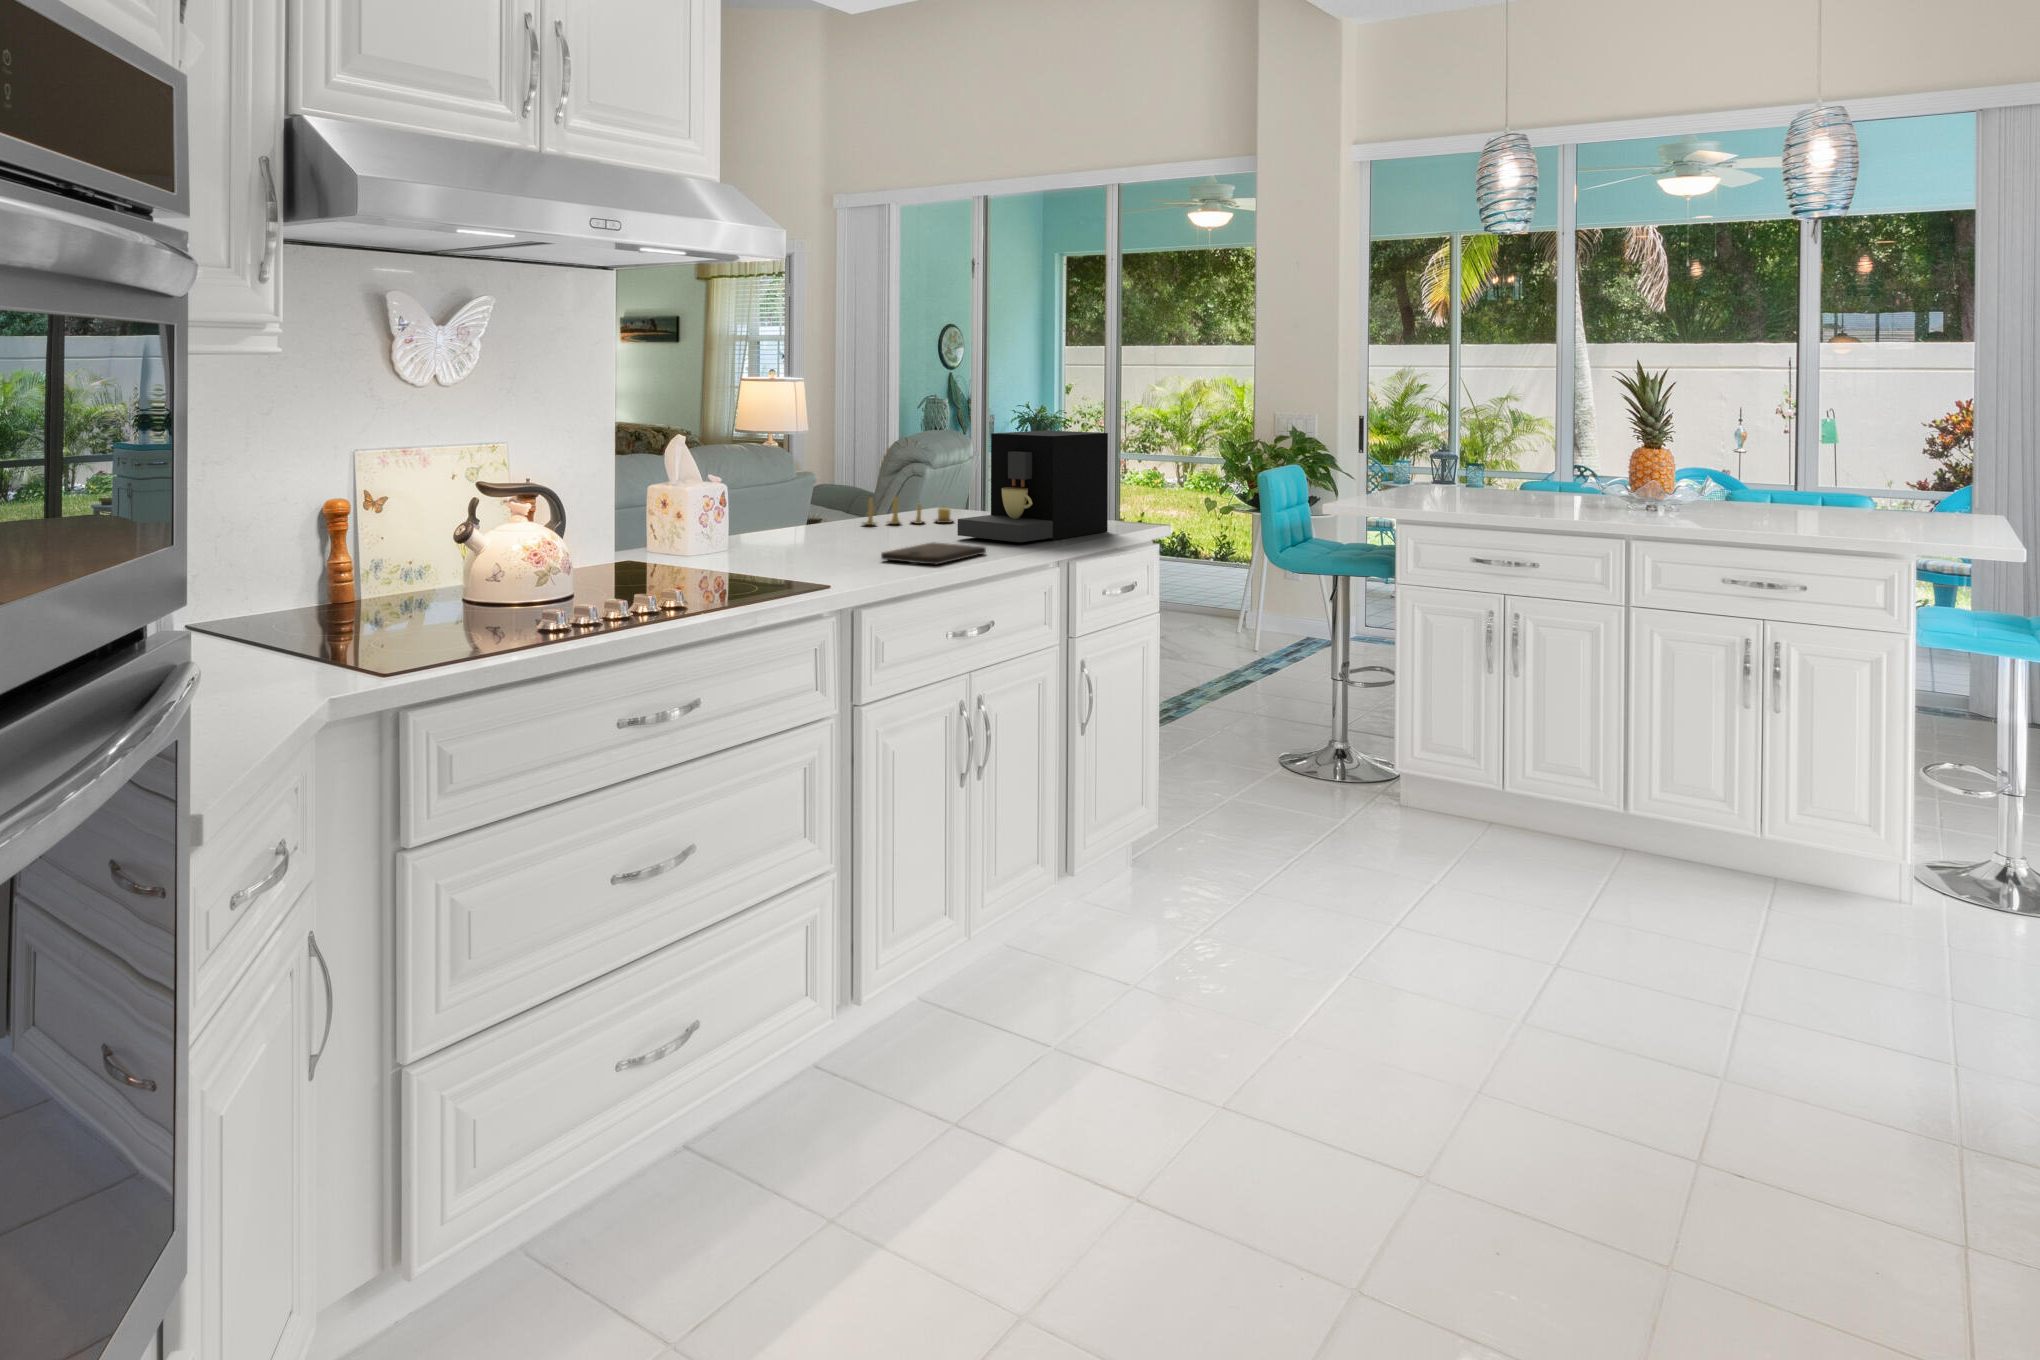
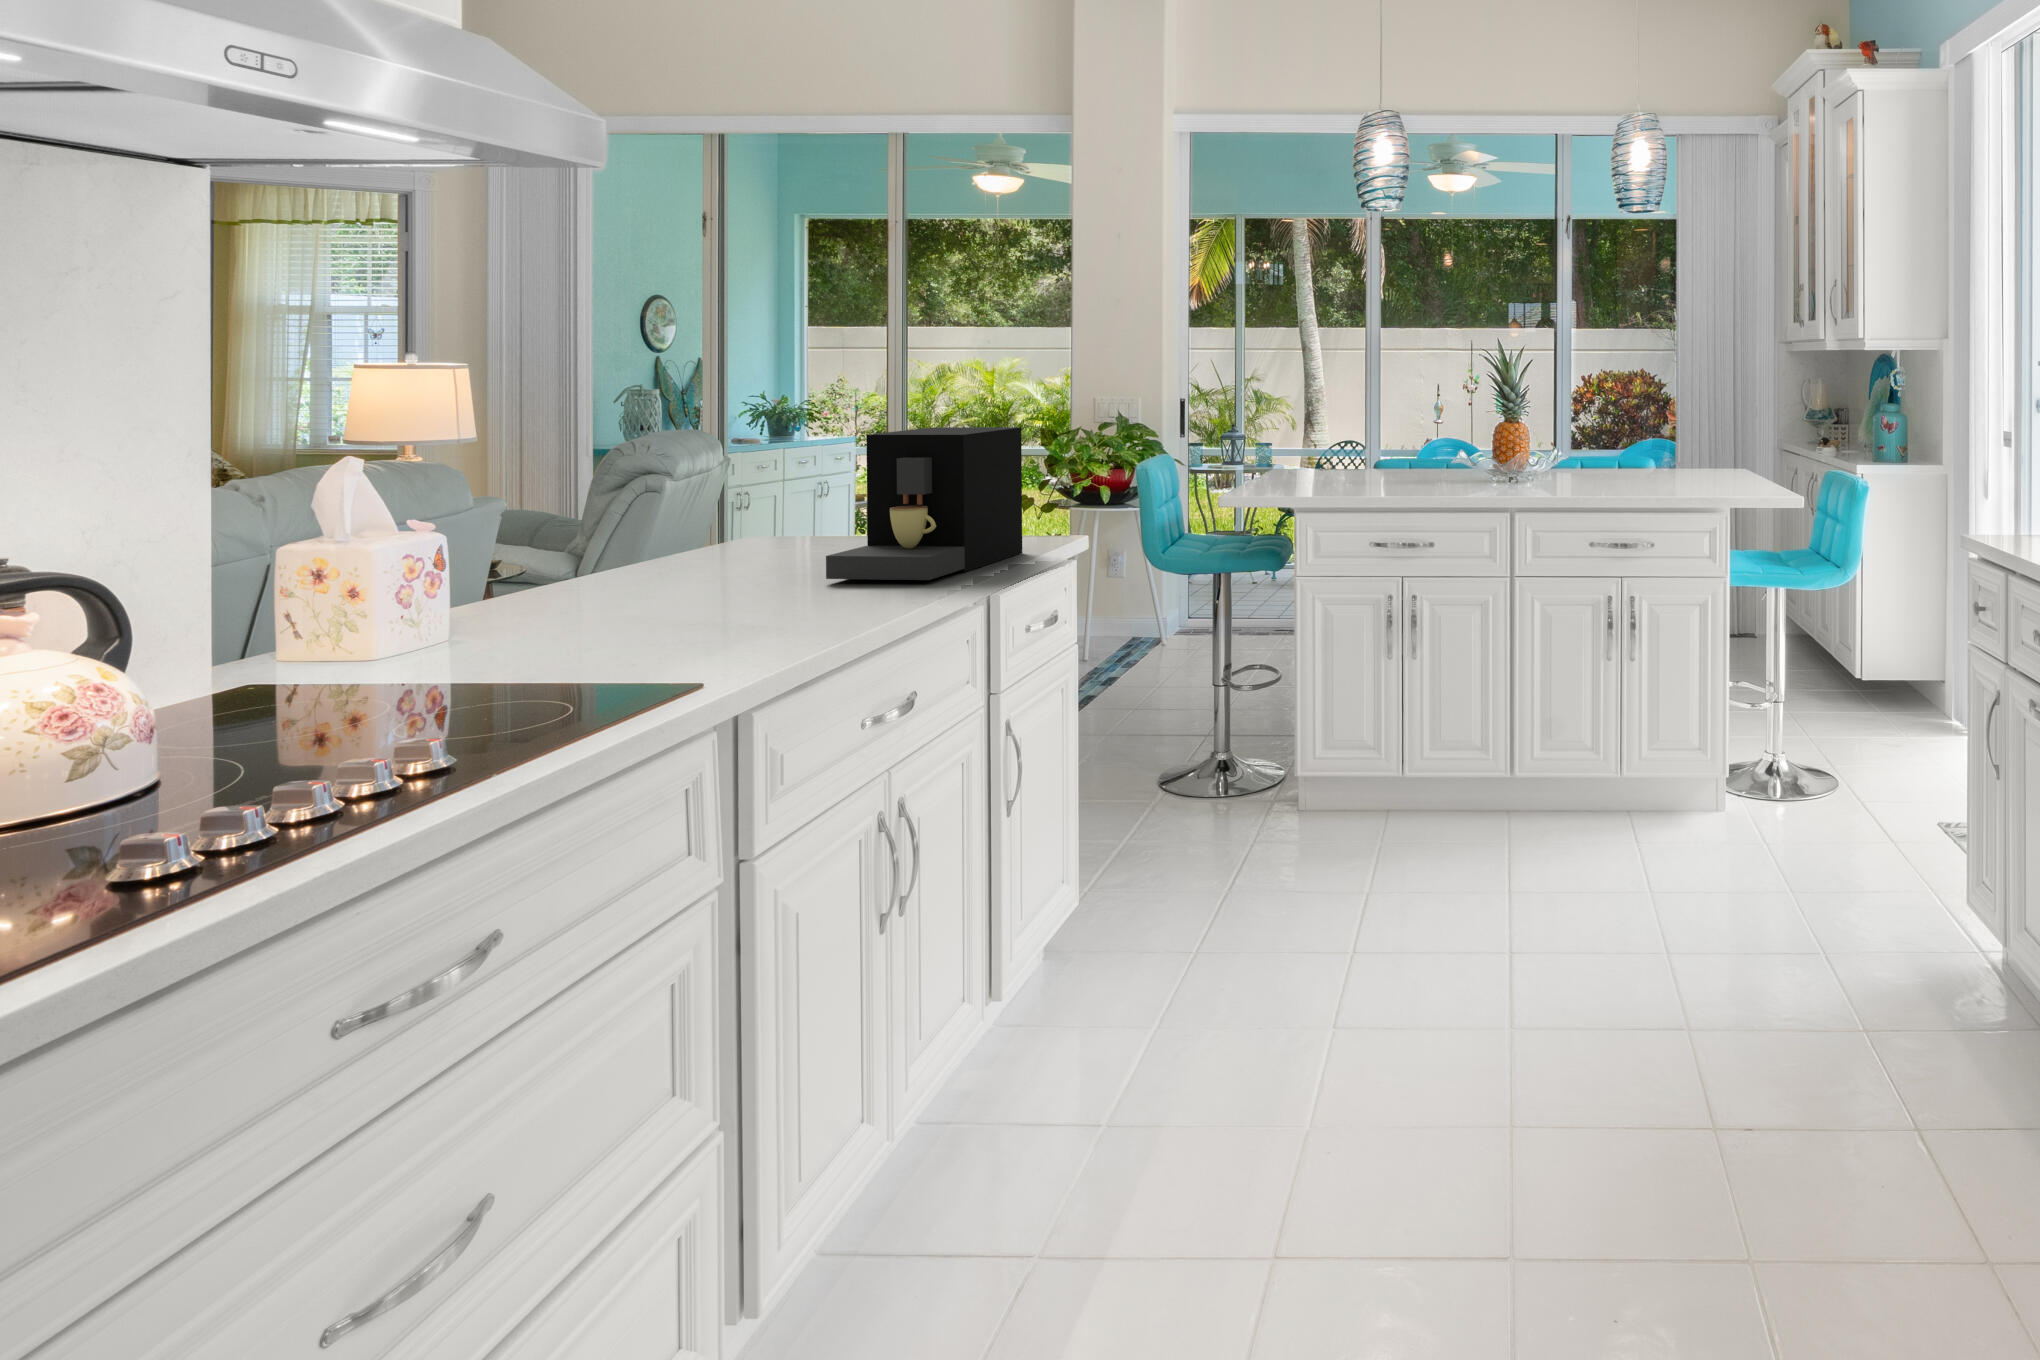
candle: present [863,497,953,525] -> none [650,528,795,576]
cutting board: present [881,542,986,564] -> none [740,593,893,629]

